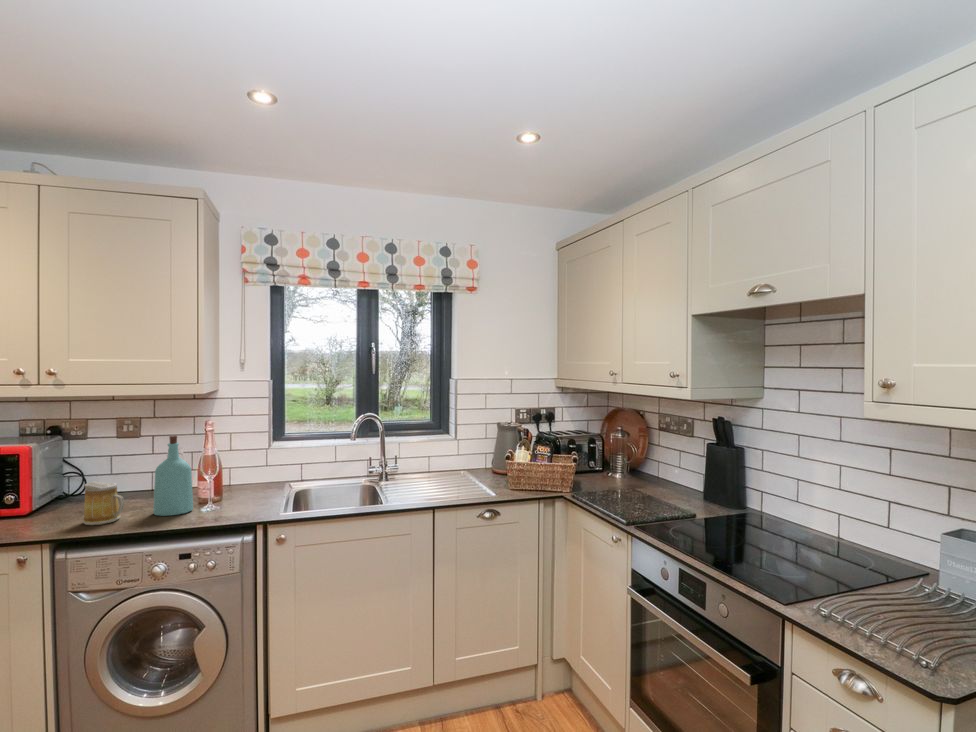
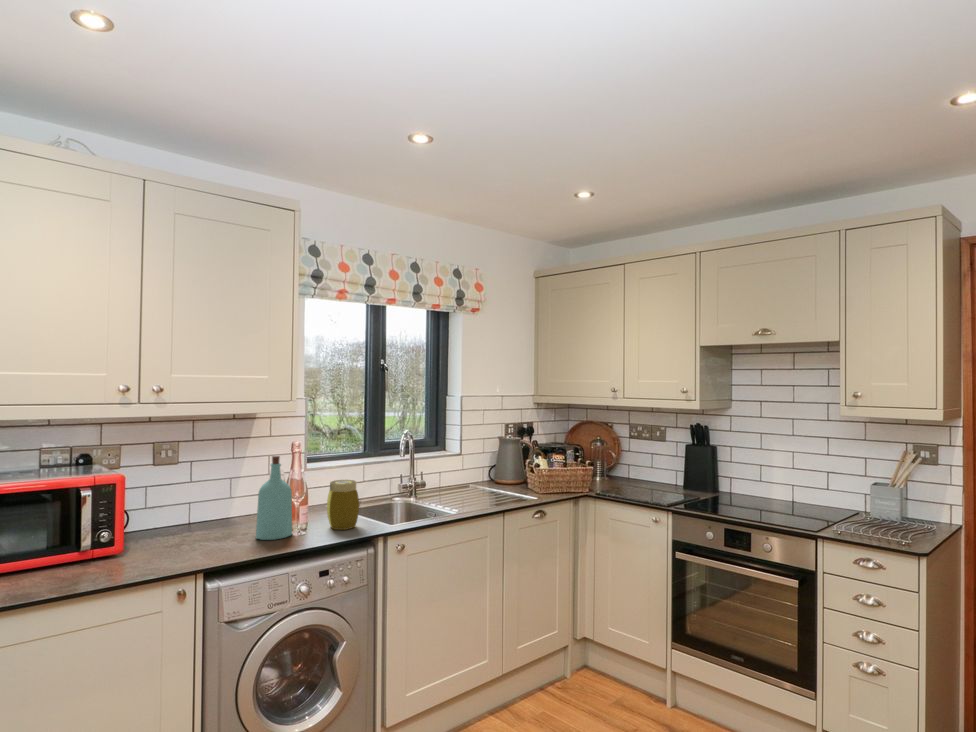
jar: none [227,462,263,513] -> present [327,480,359,530]
mug: present [83,481,124,525] -> none [198,507,241,554]

